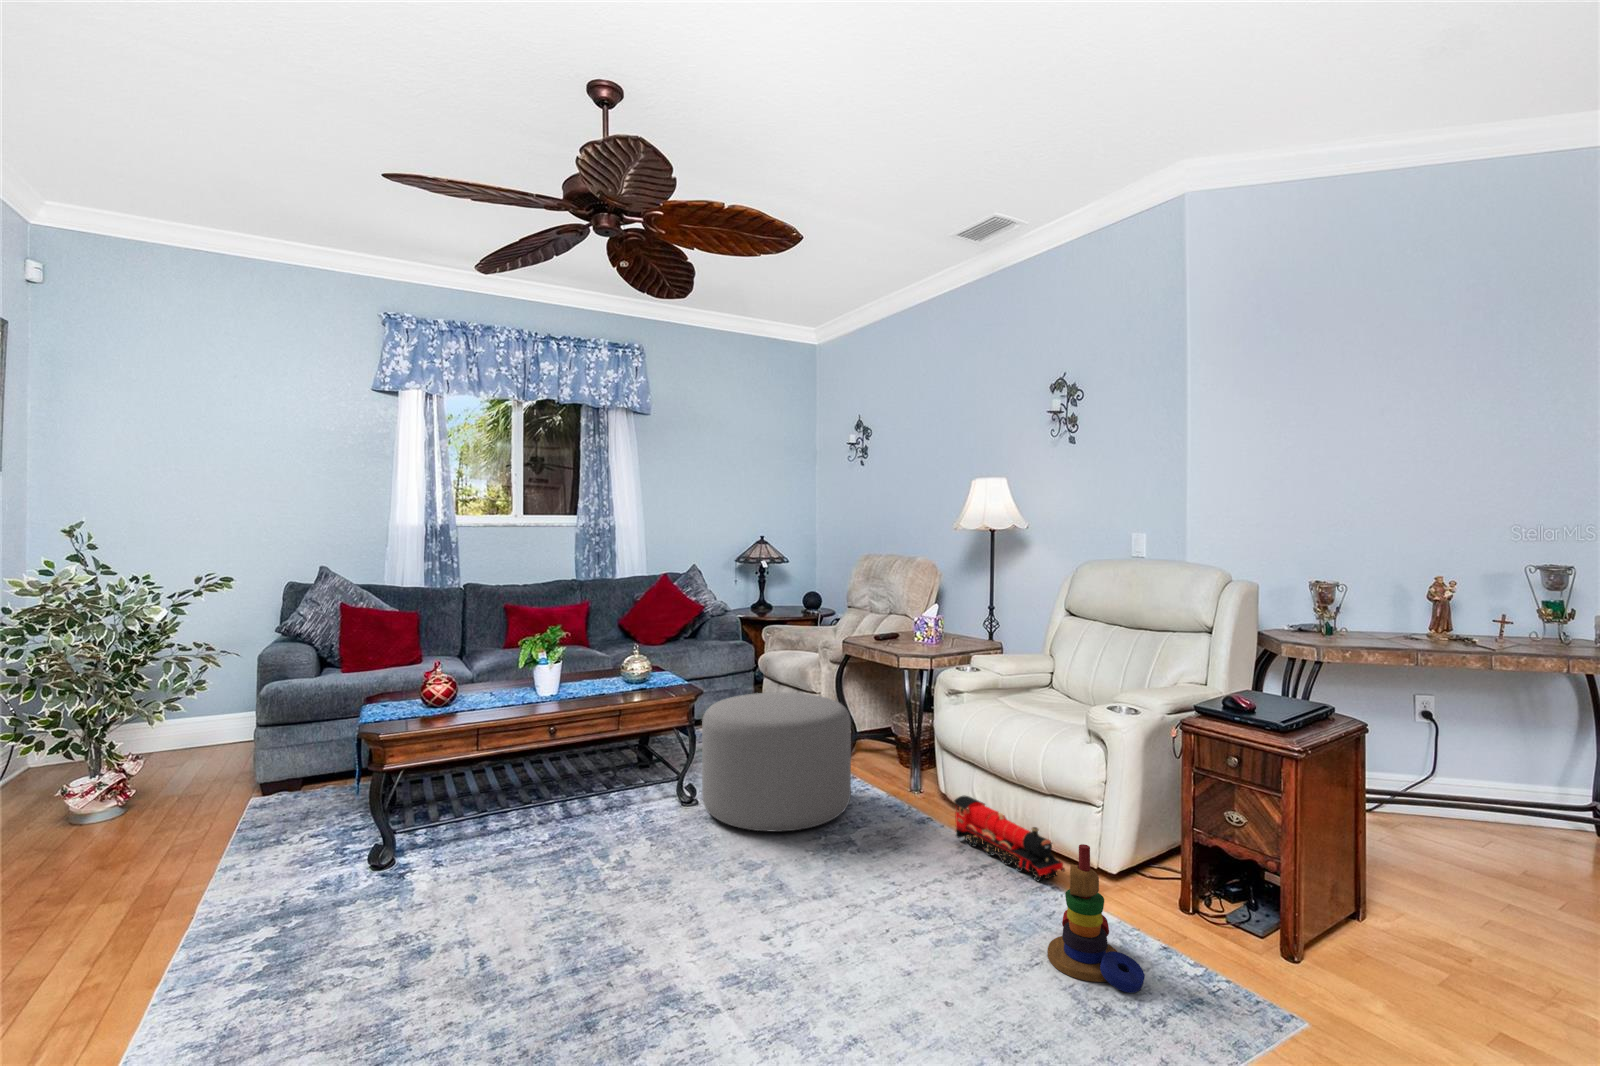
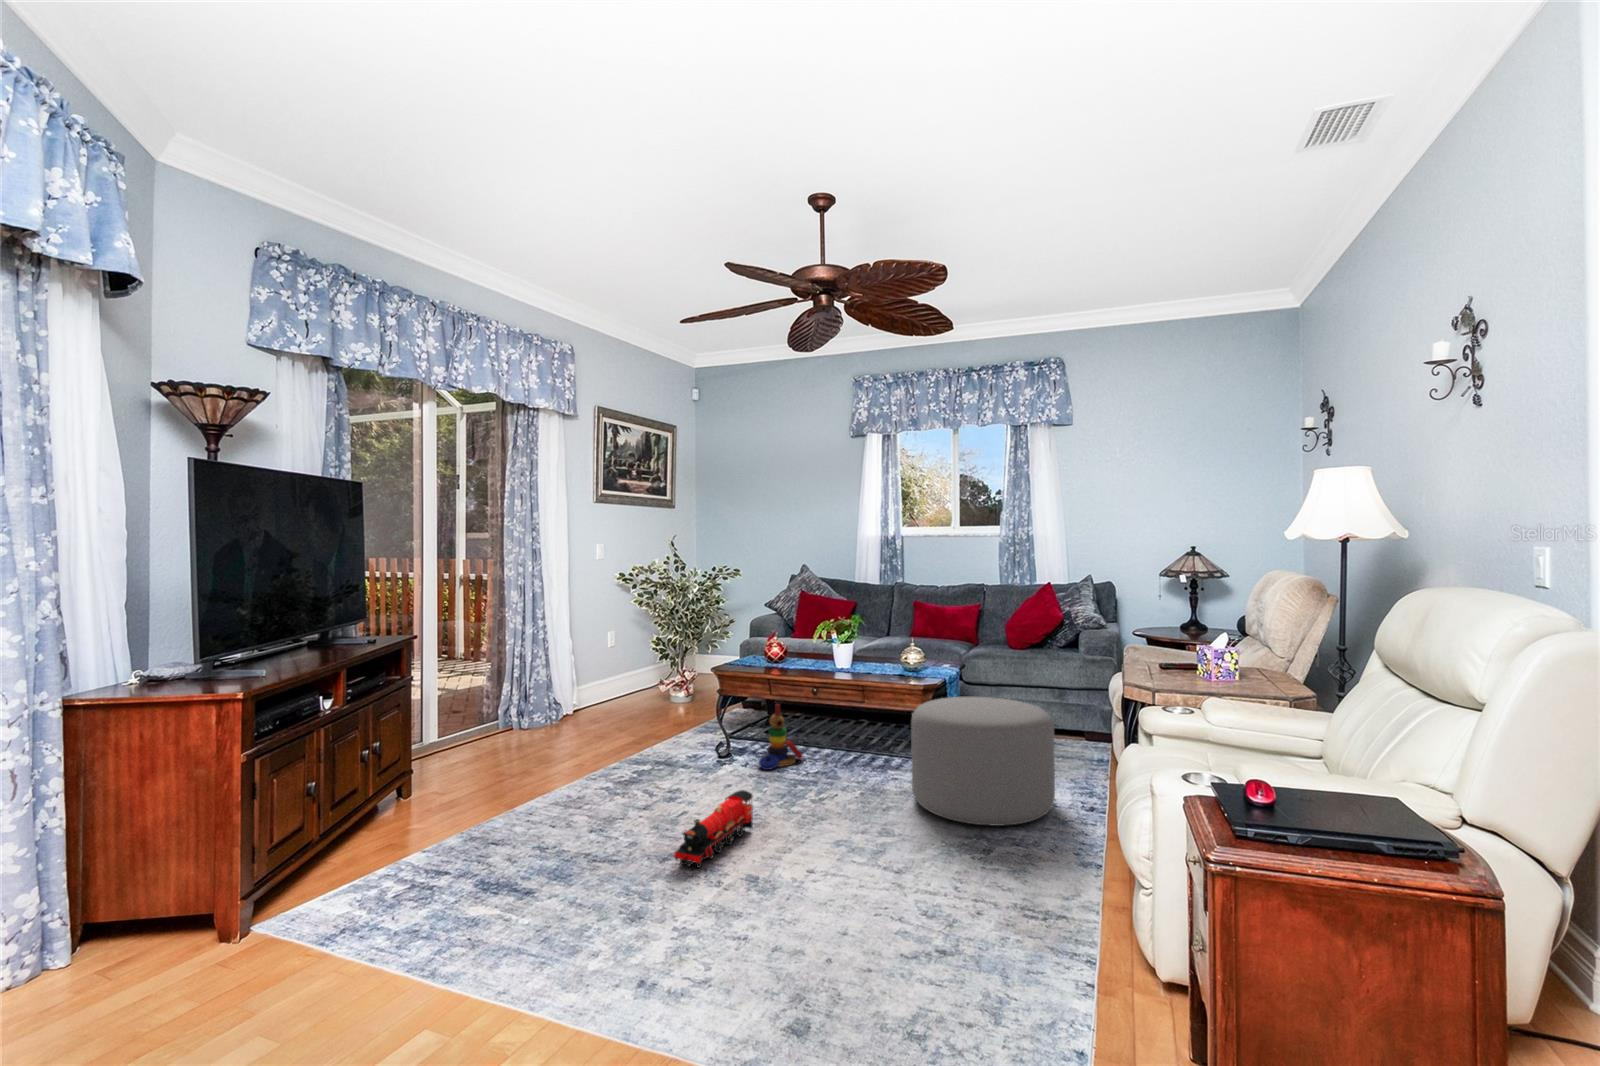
toy train: present [954,796,1064,881] -> present [674,790,753,868]
stacking toy: present [1047,844,1145,993] -> present [759,704,803,770]

